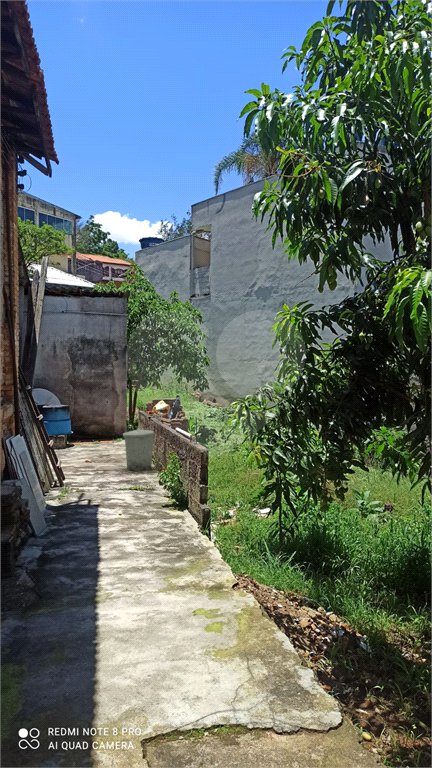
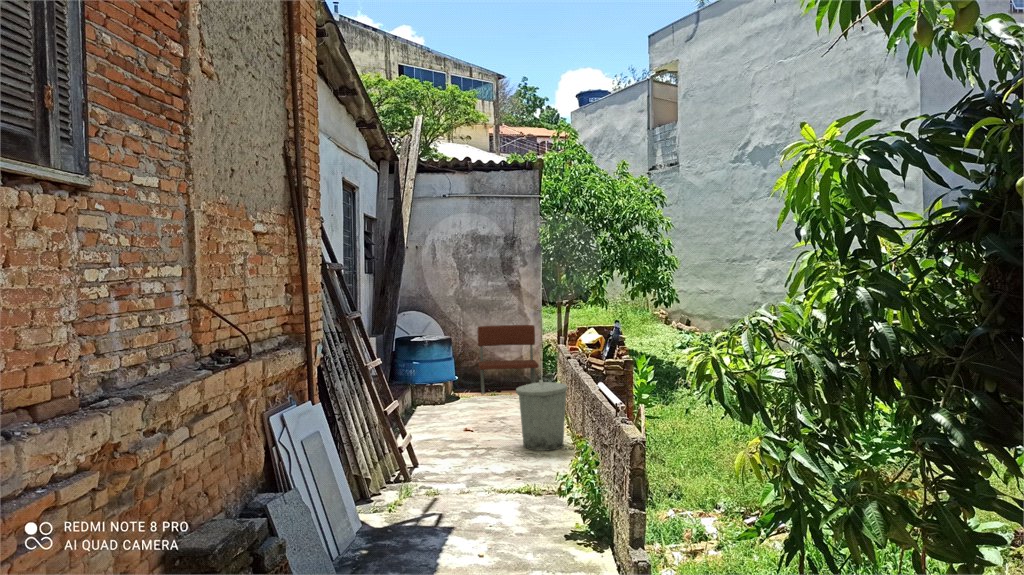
bench: none [83,399,125,445] -> present [478,325,539,394]

